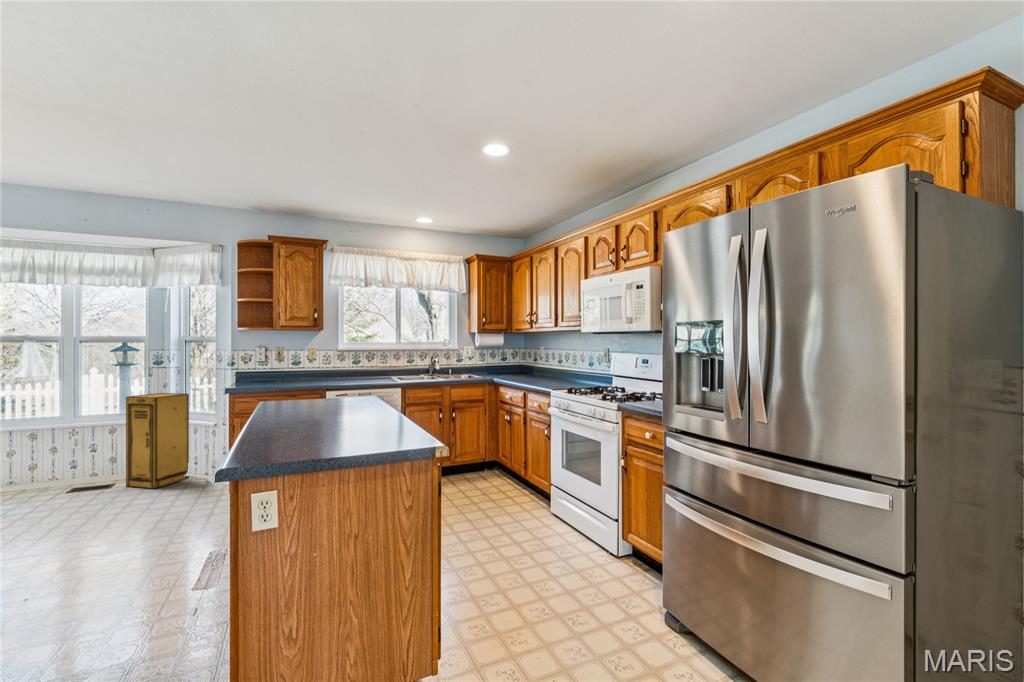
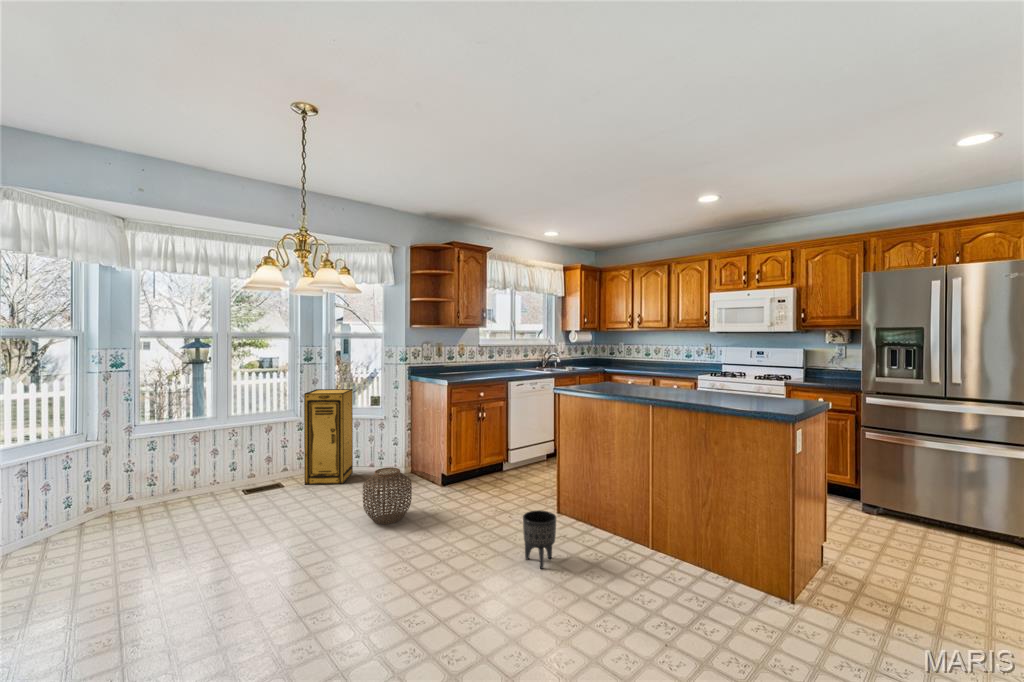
woven basket: none [62,477,129,537] -> present [363,467,412,524]
planter: none [69,544,123,618] -> present [523,510,556,569]

